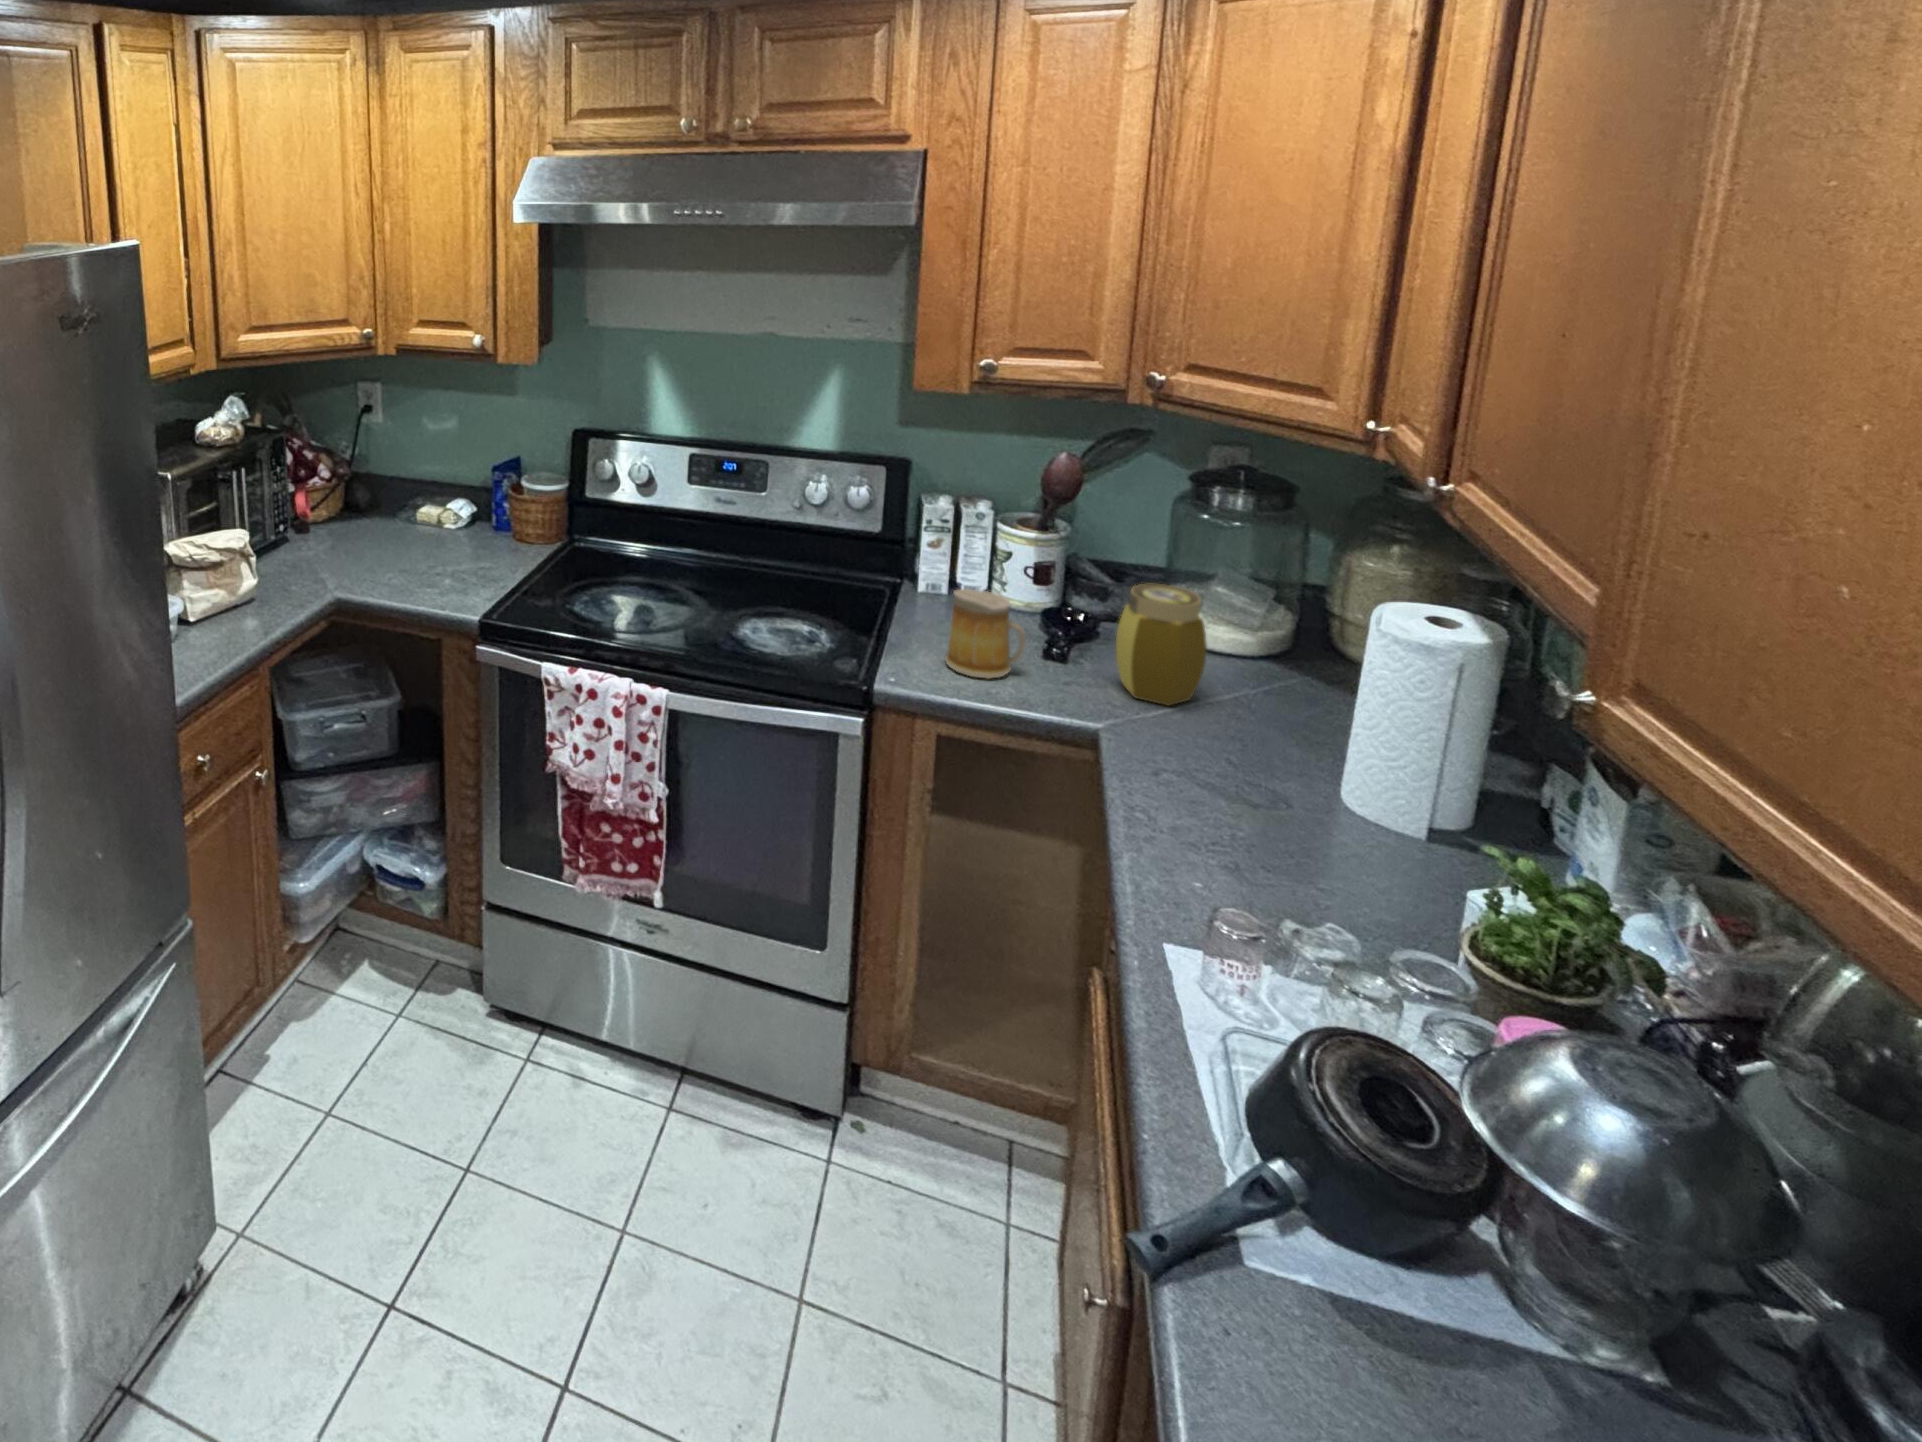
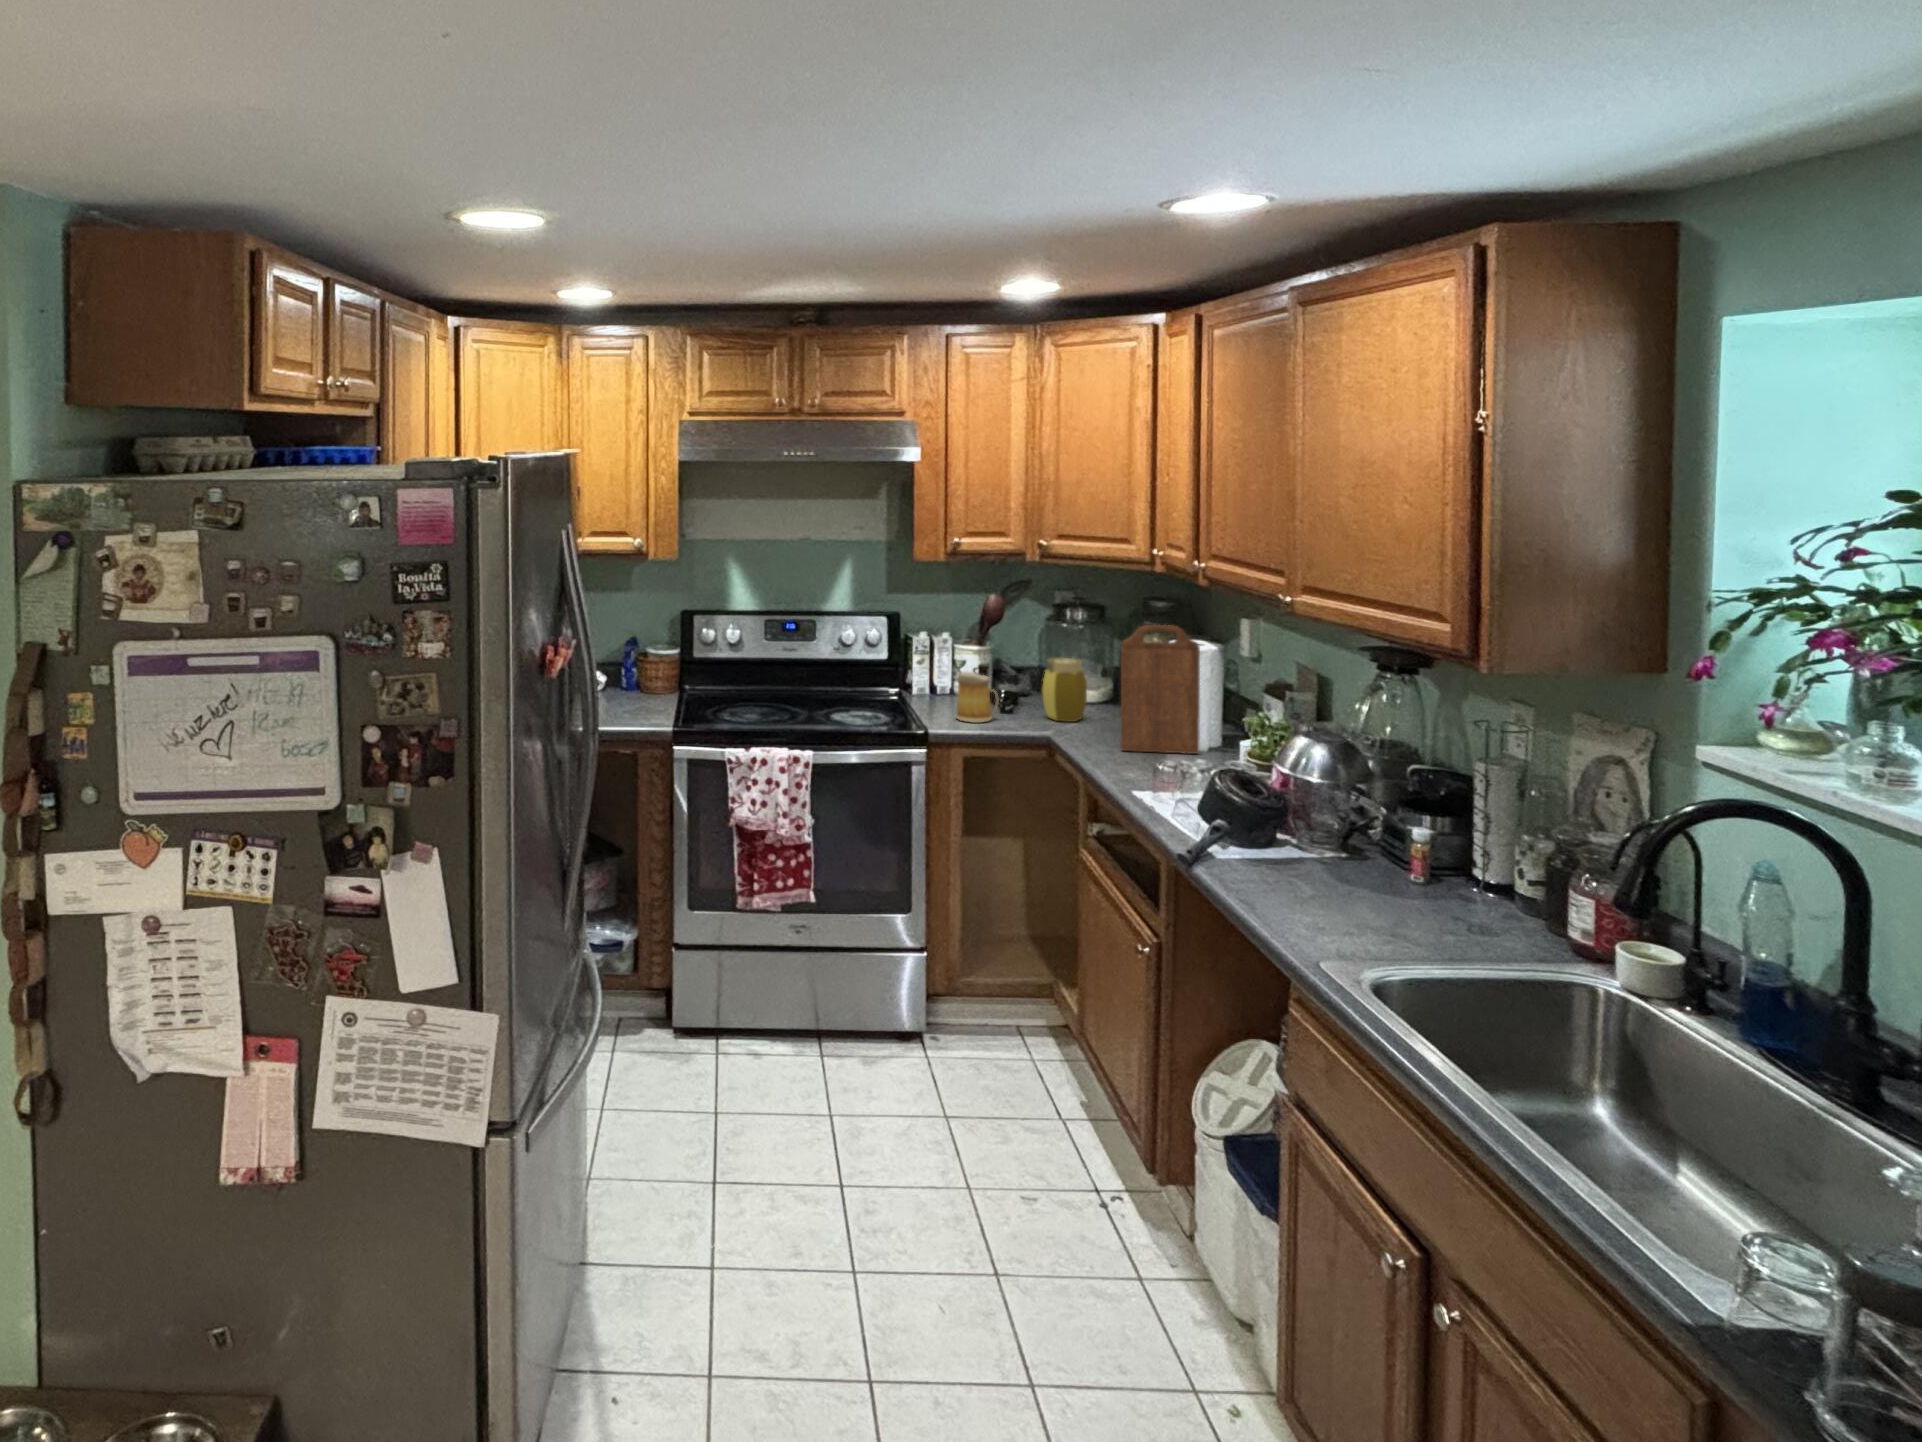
cutting board: none [1217,589,1433,861] -> present [1121,625,1200,754]

